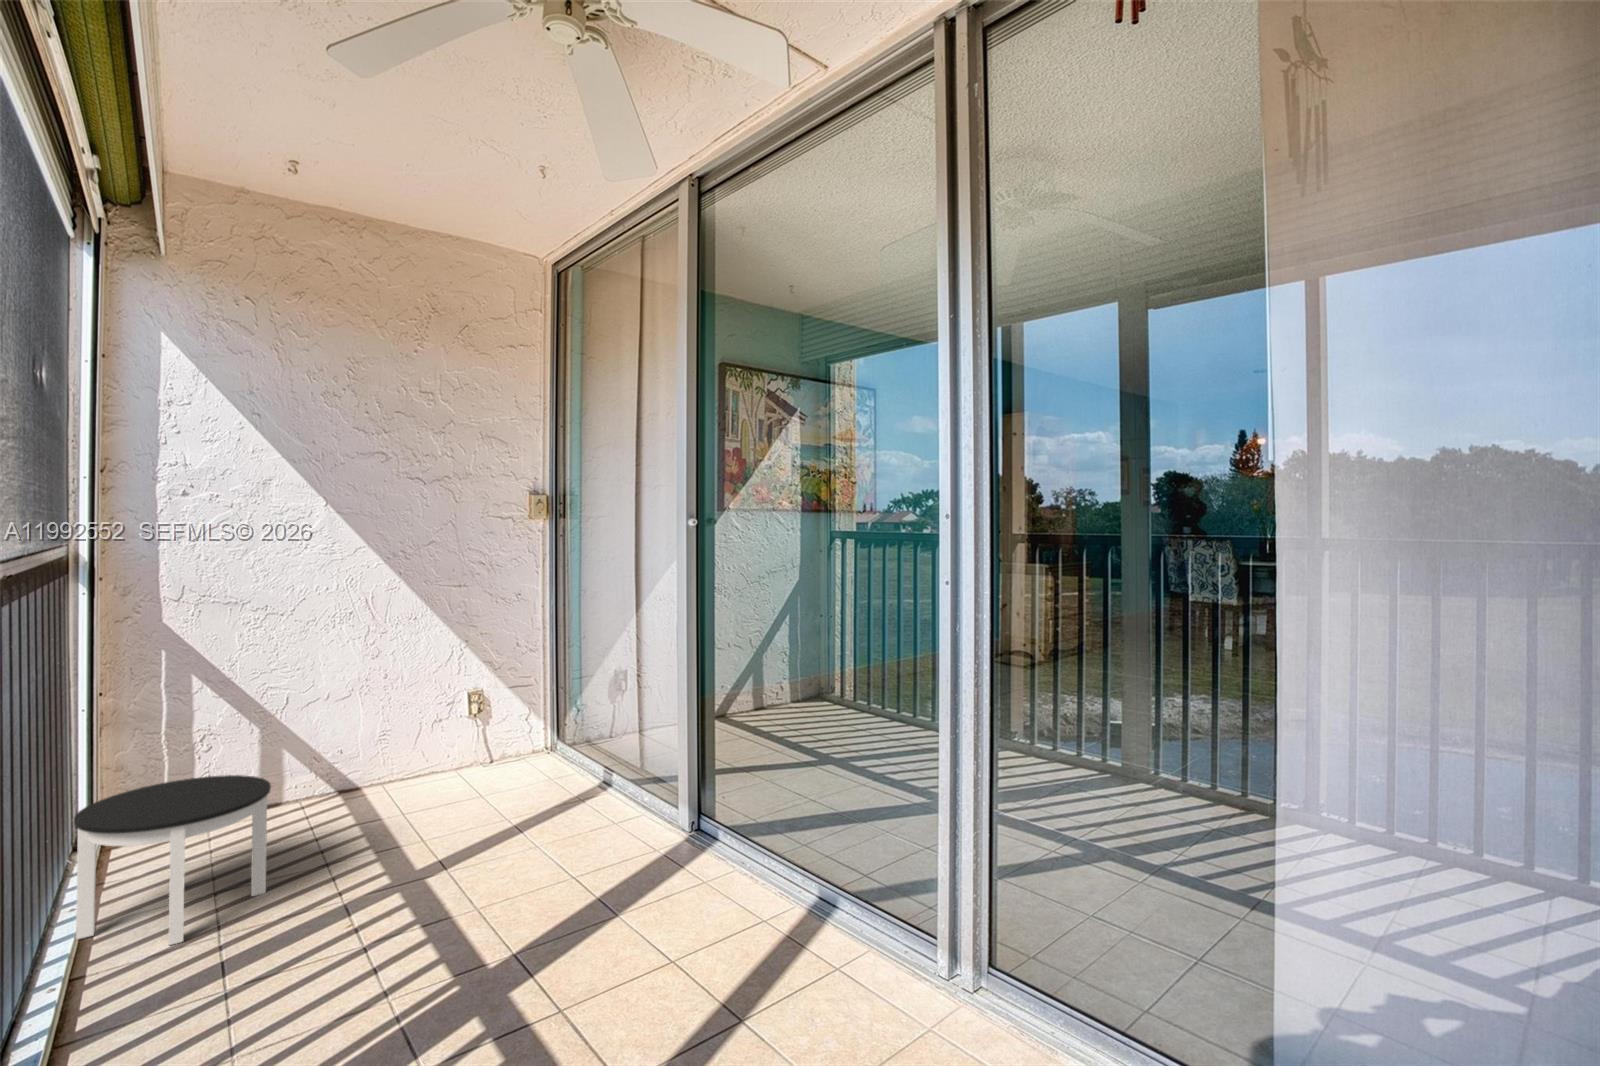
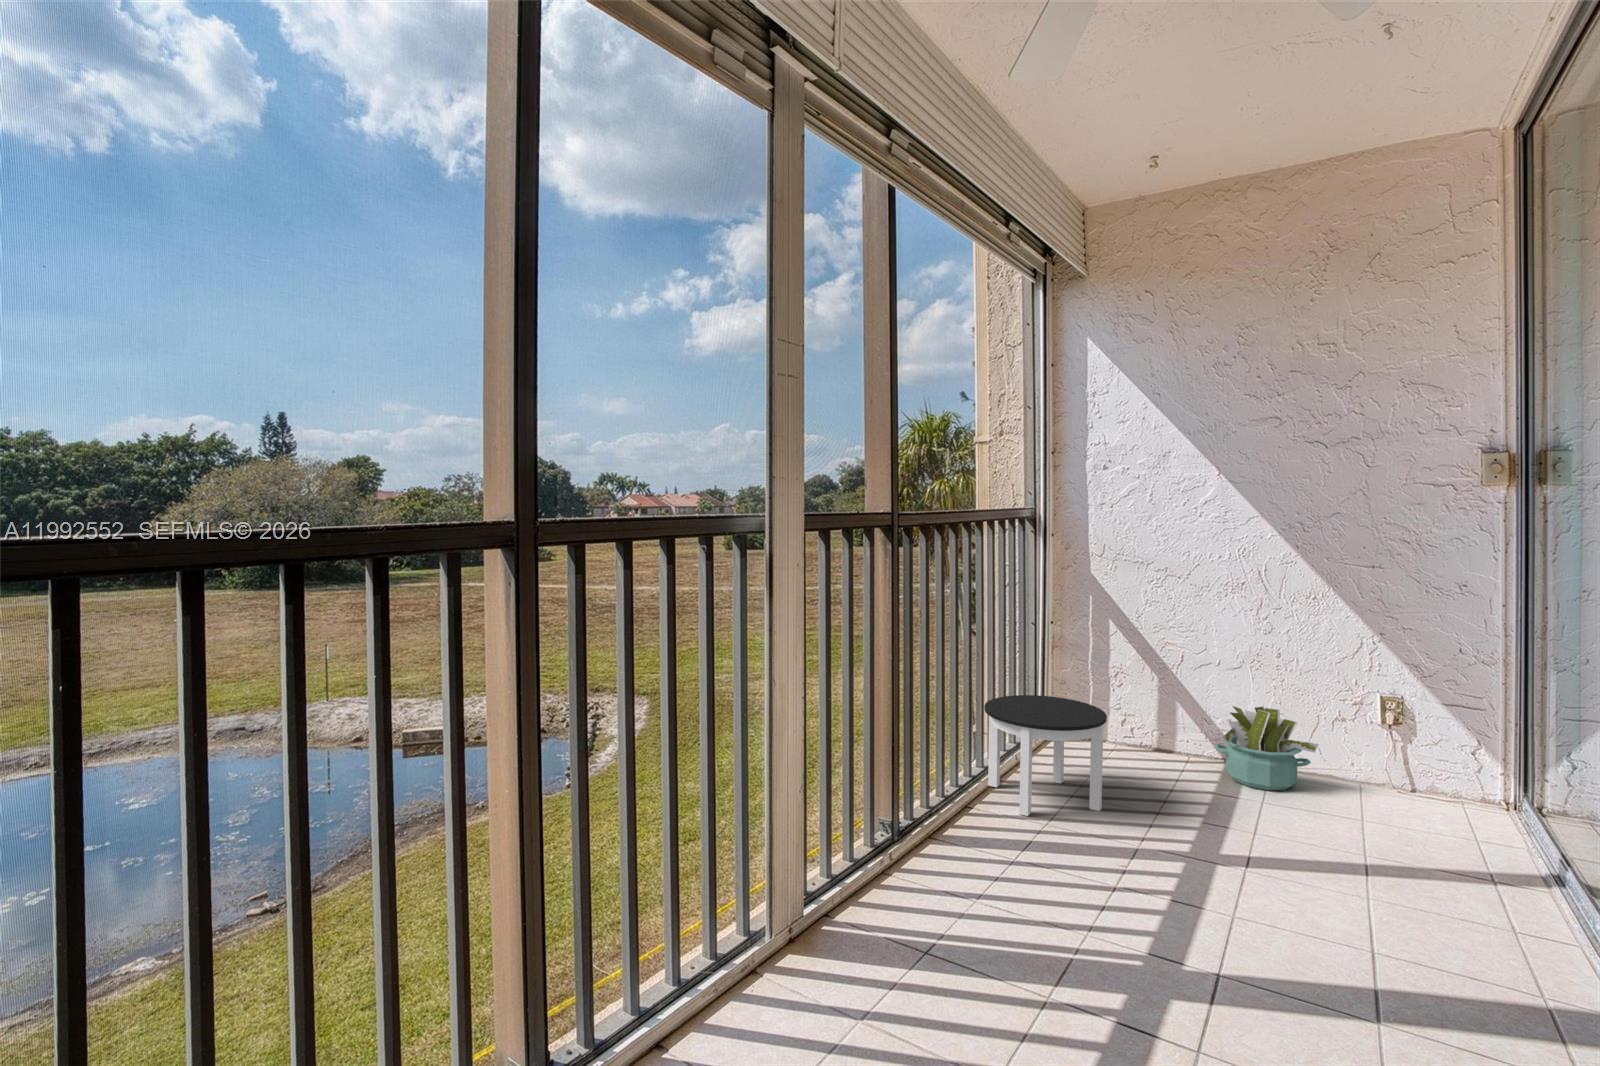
decorative plant: none [340,726,435,807] -> present [1215,706,1319,790]

